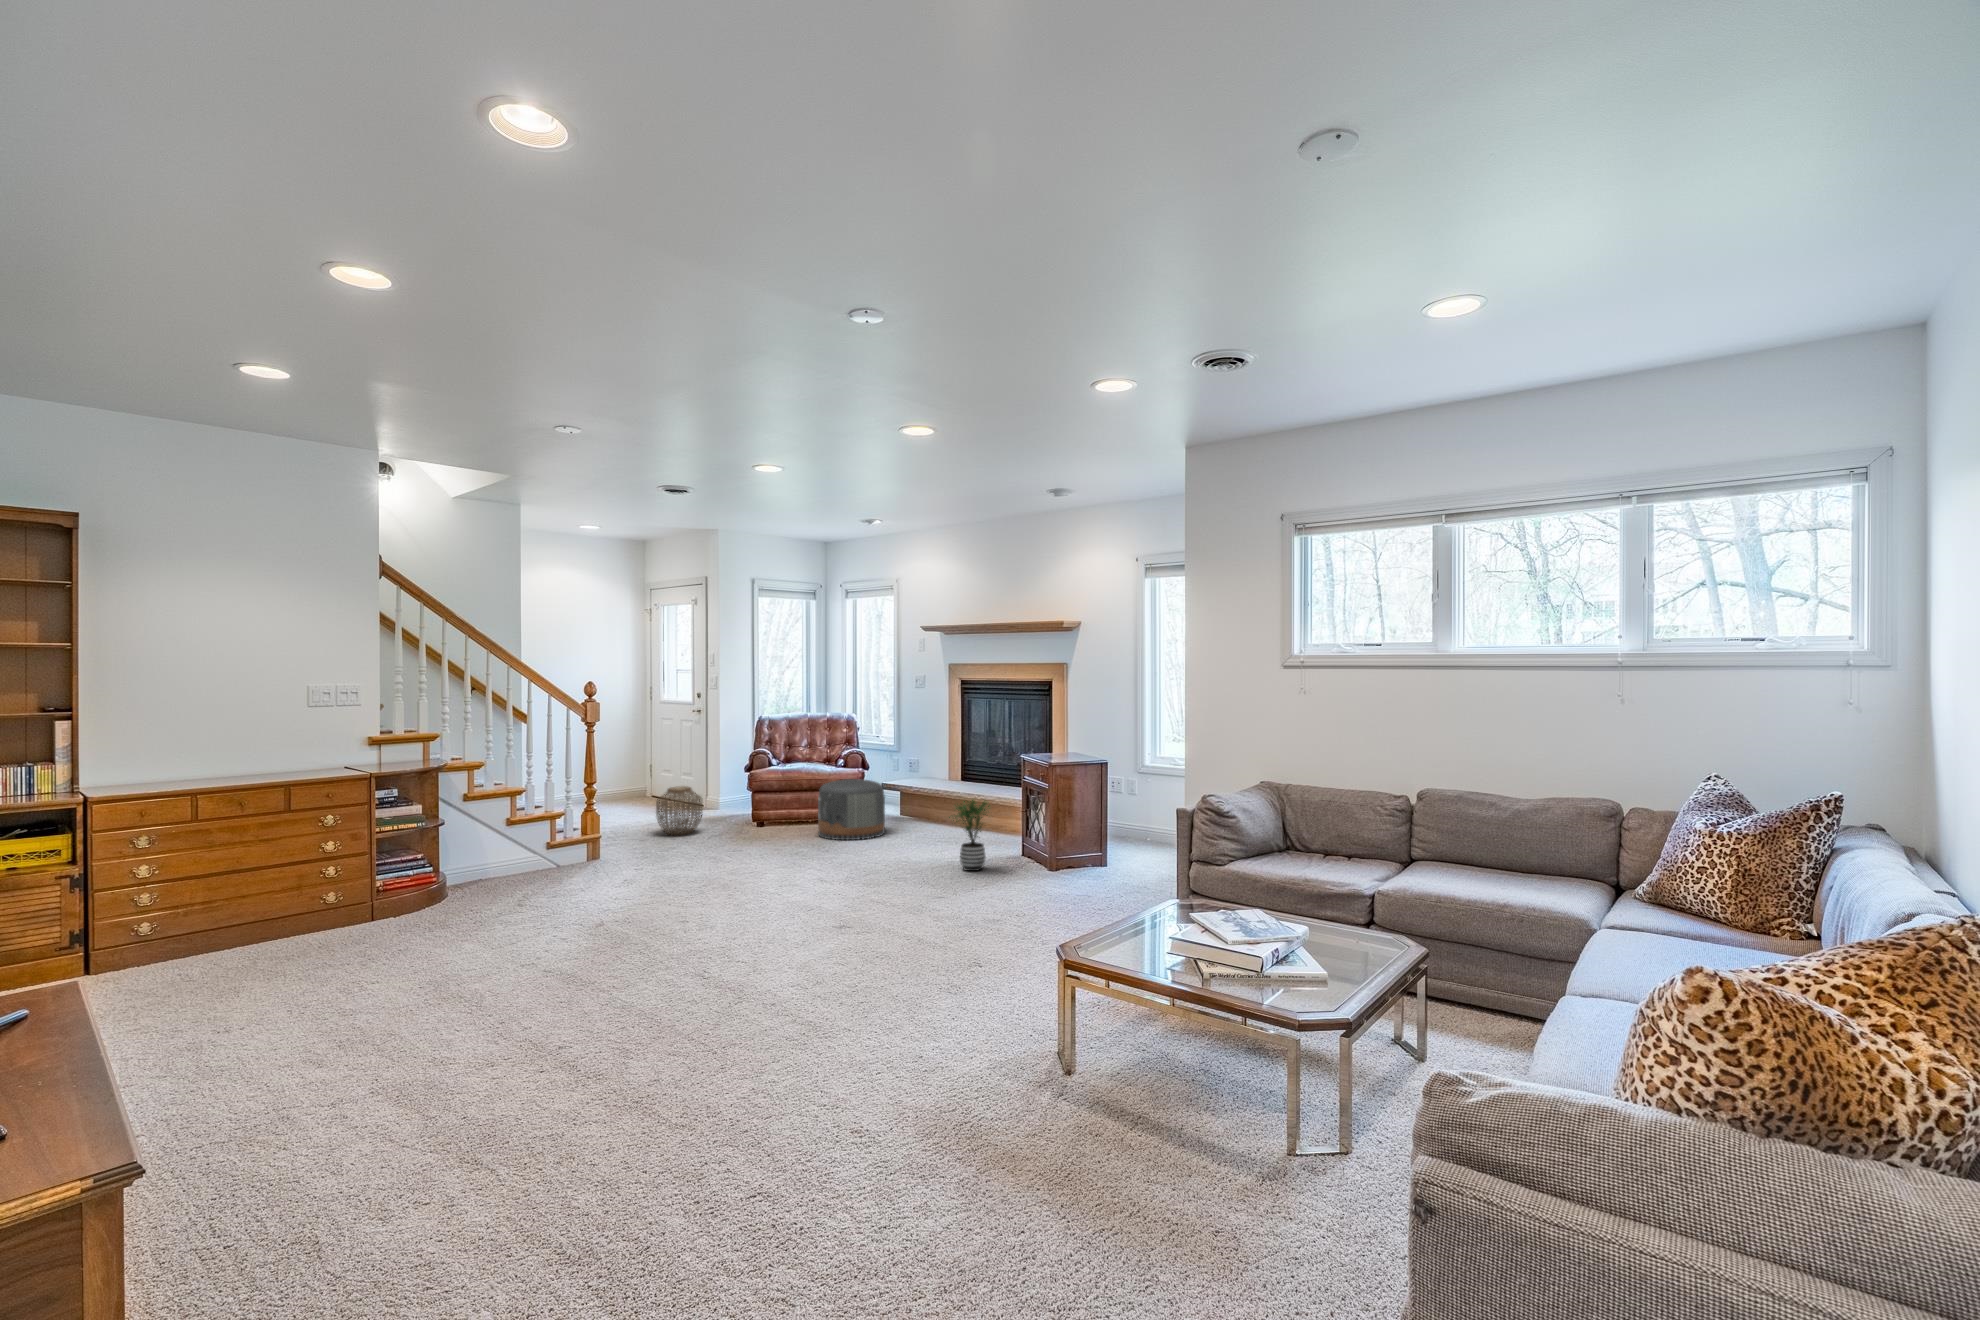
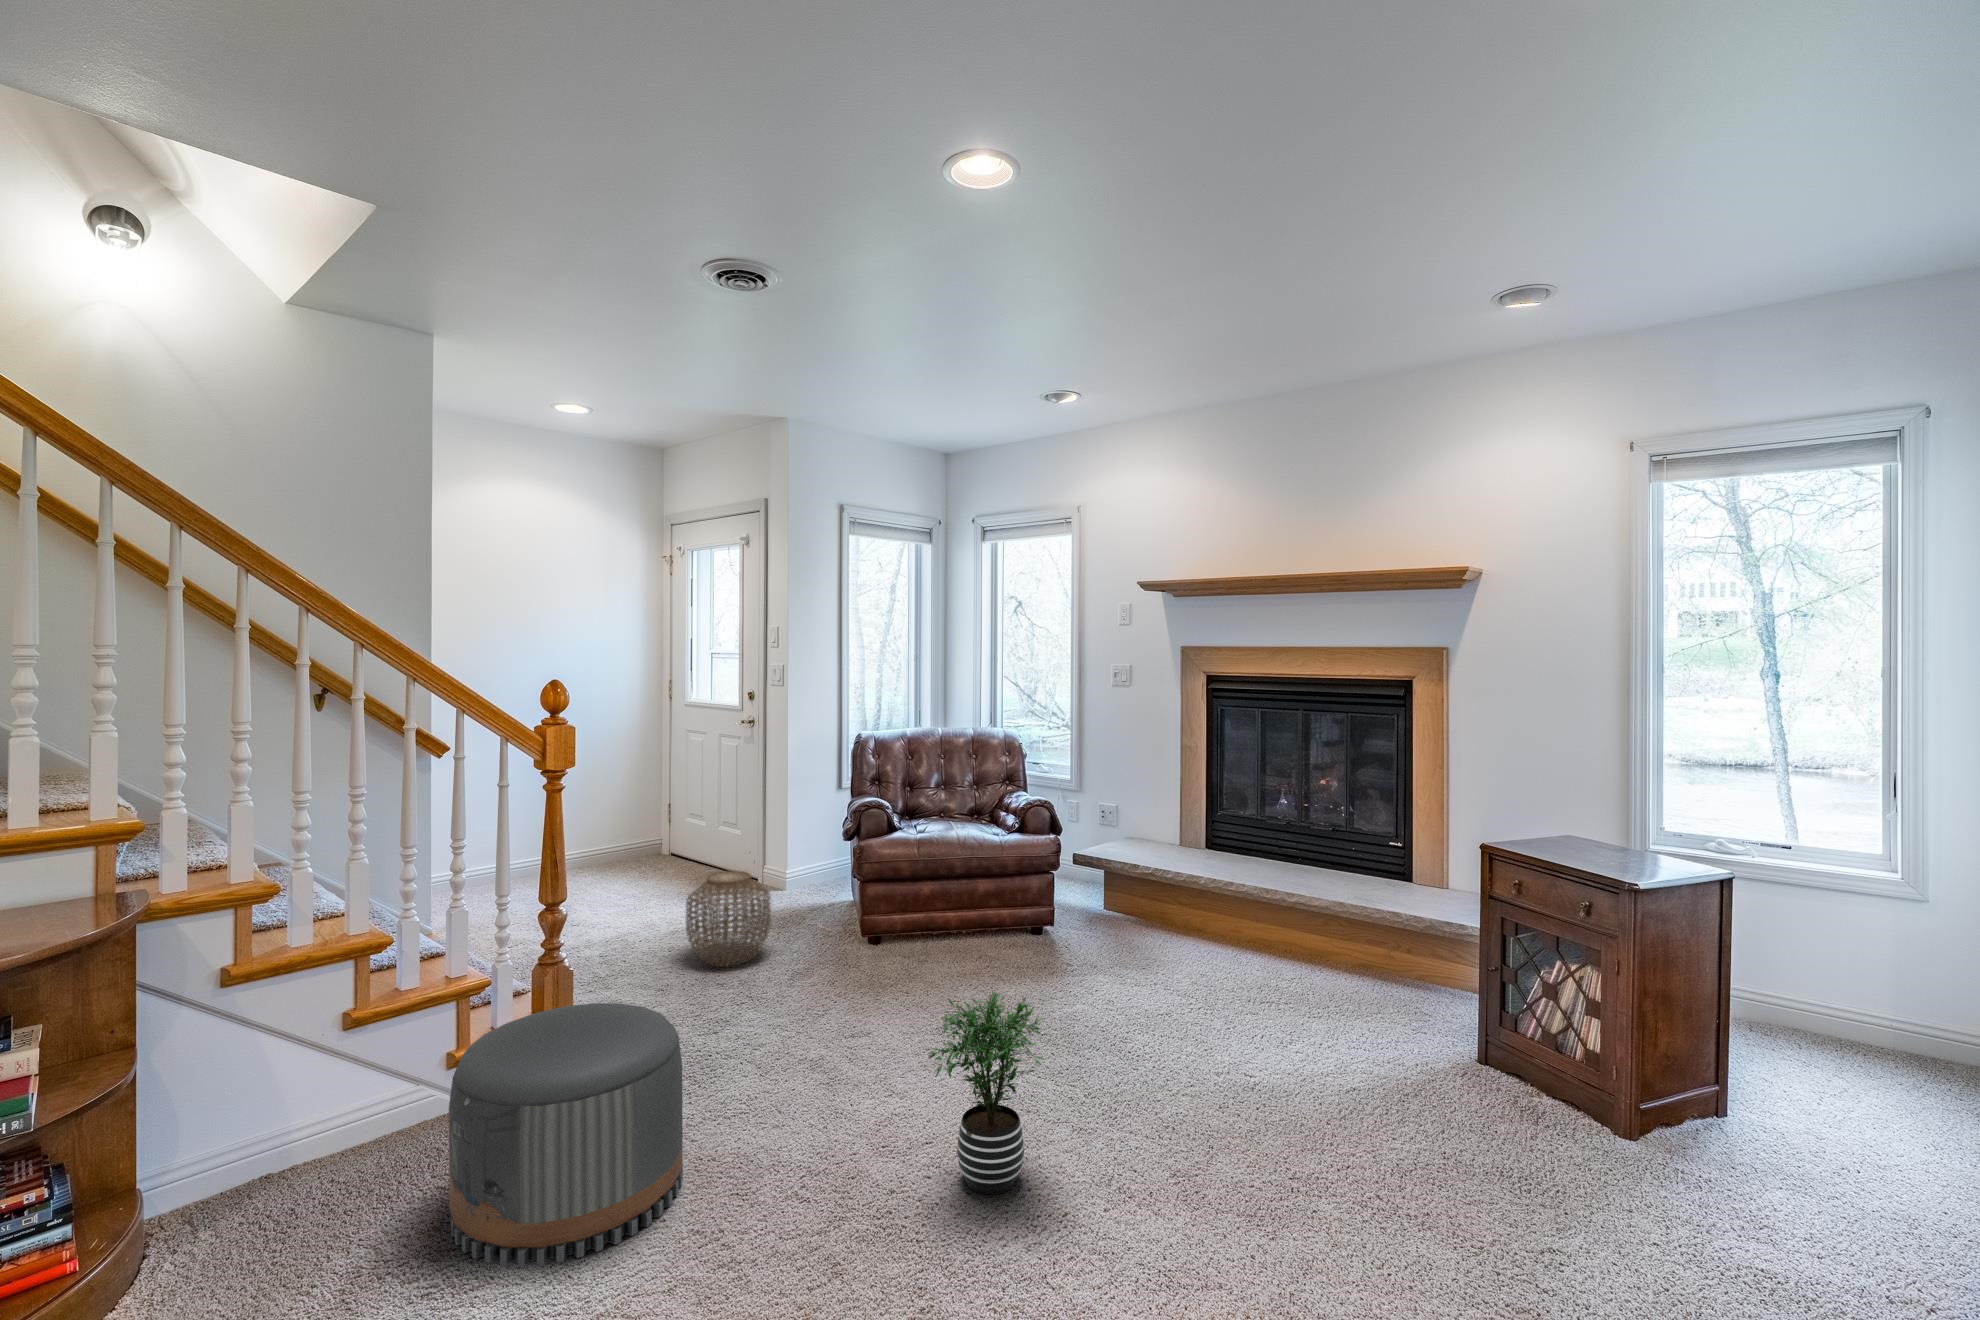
pouf: present [818,779,885,840] -> present [449,1003,683,1266]
potted plant: present [949,800,990,871] -> present [928,992,1044,1194]

